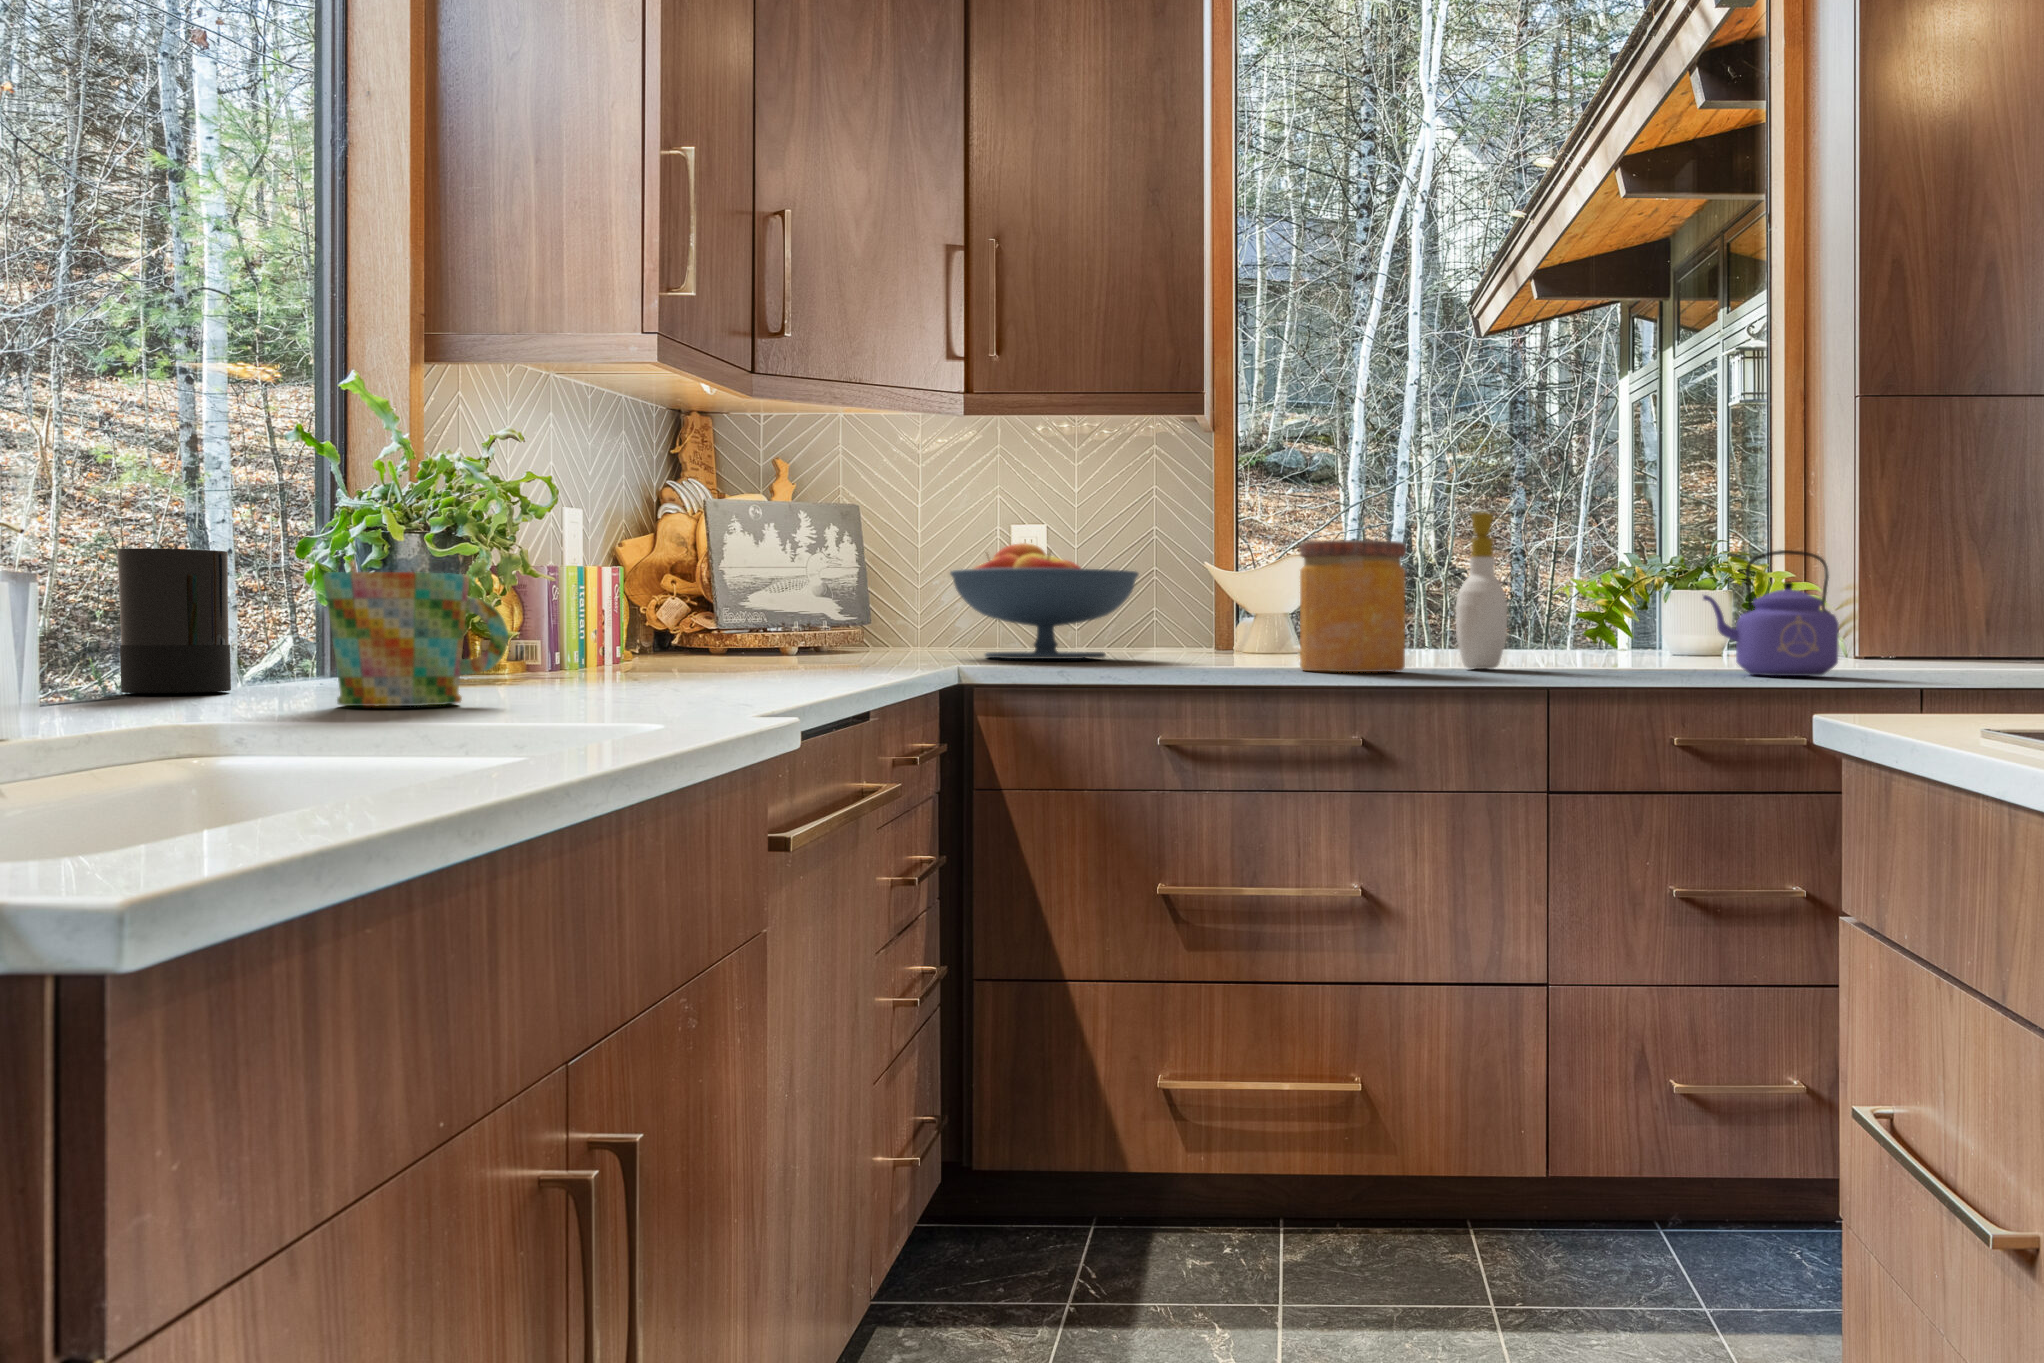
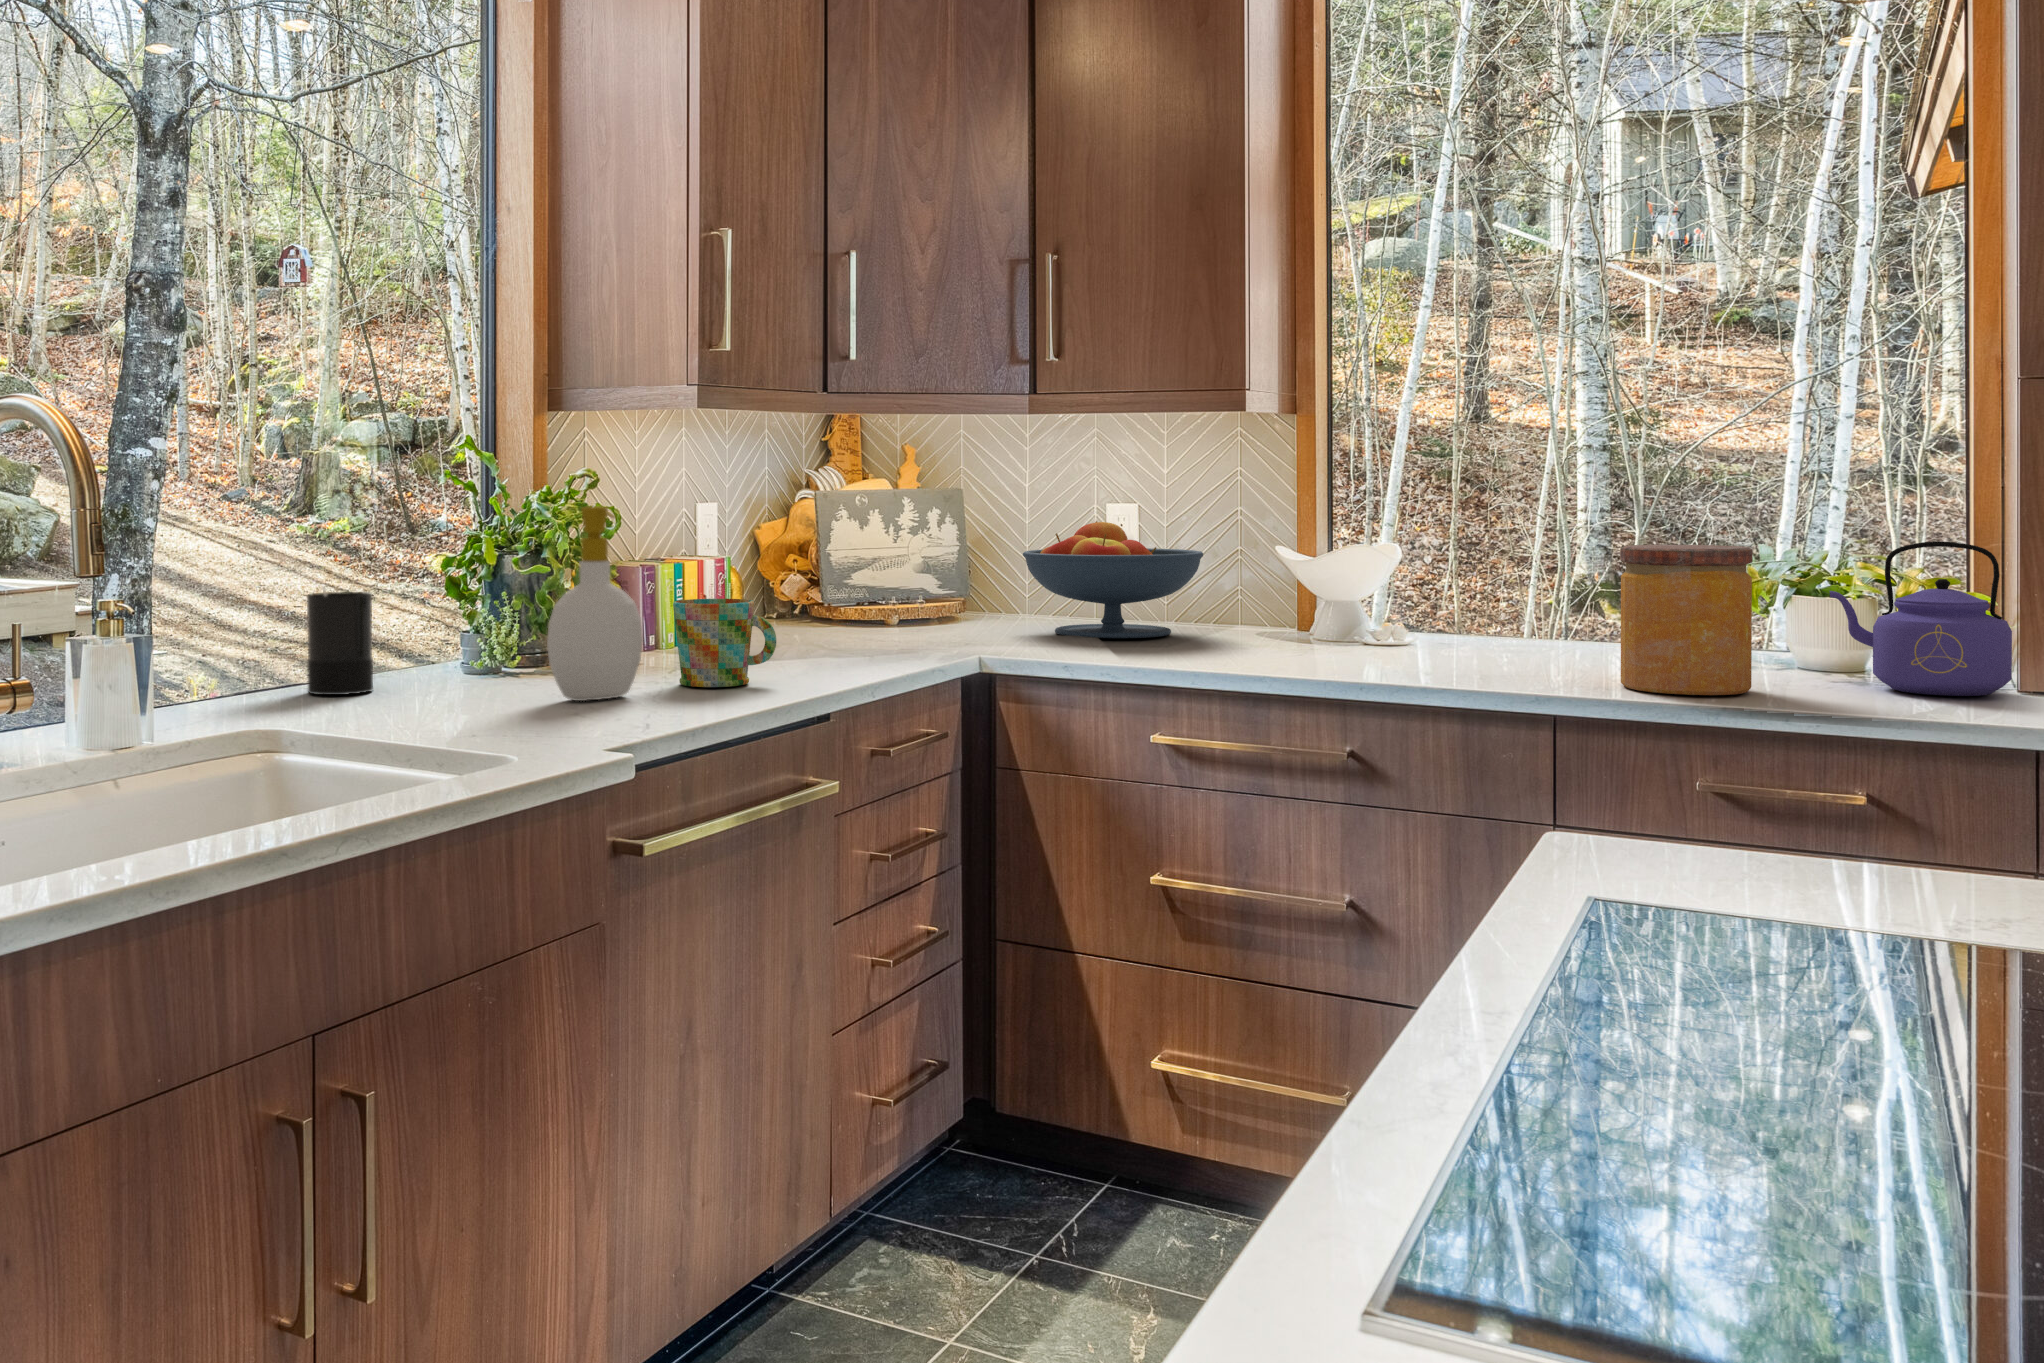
soap bottle: present [1456,513,1511,669] -> present [547,506,643,701]
jar: present [1300,540,1406,672] -> present [1620,545,1753,695]
mug: present [324,572,508,706] -> present [673,599,776,687]

